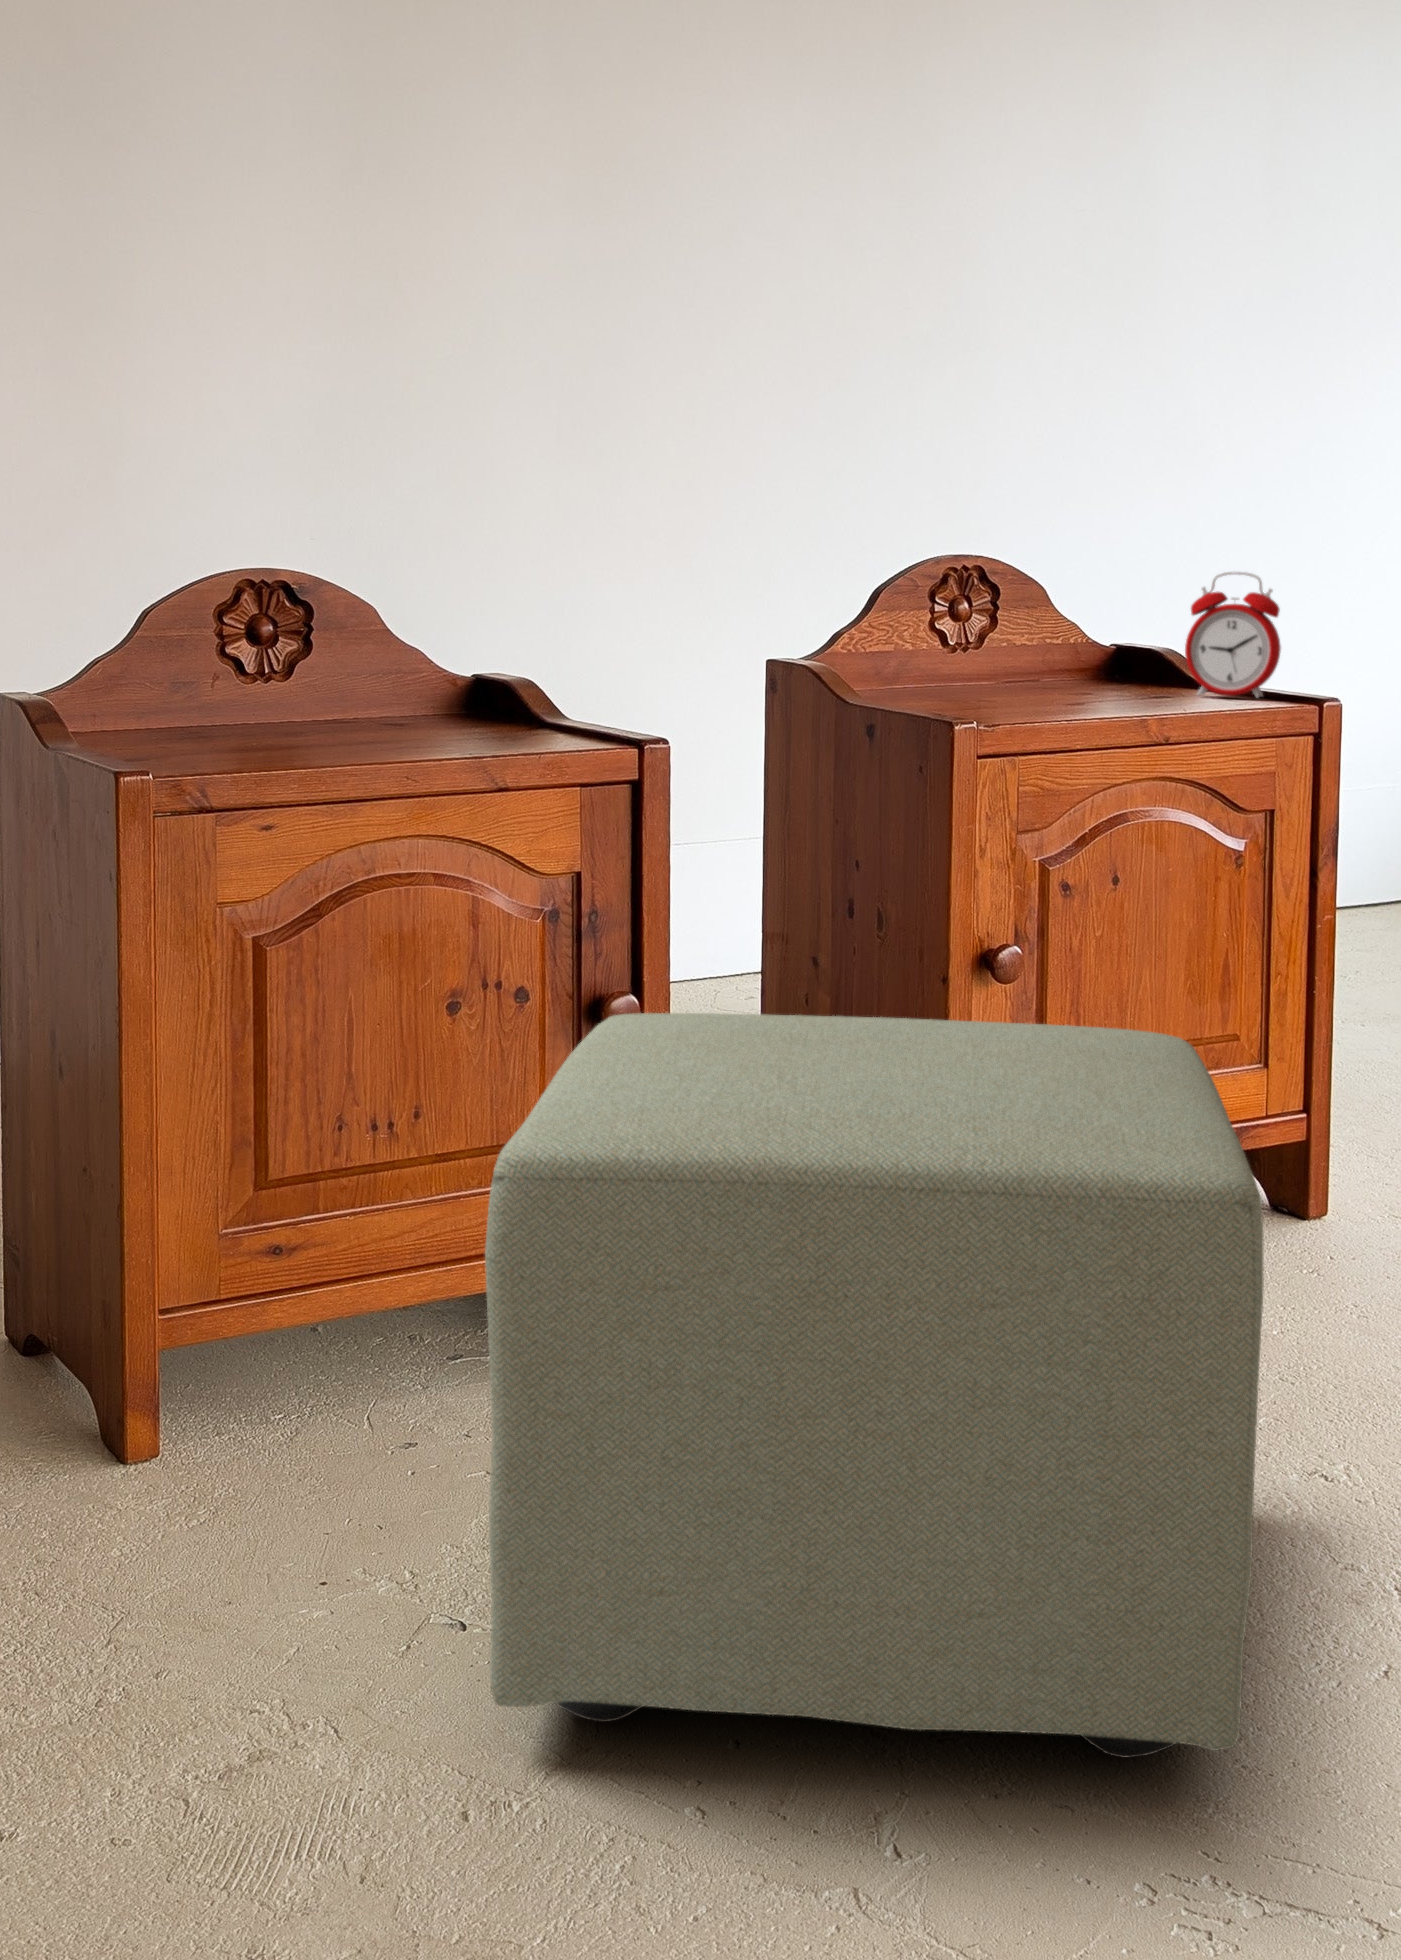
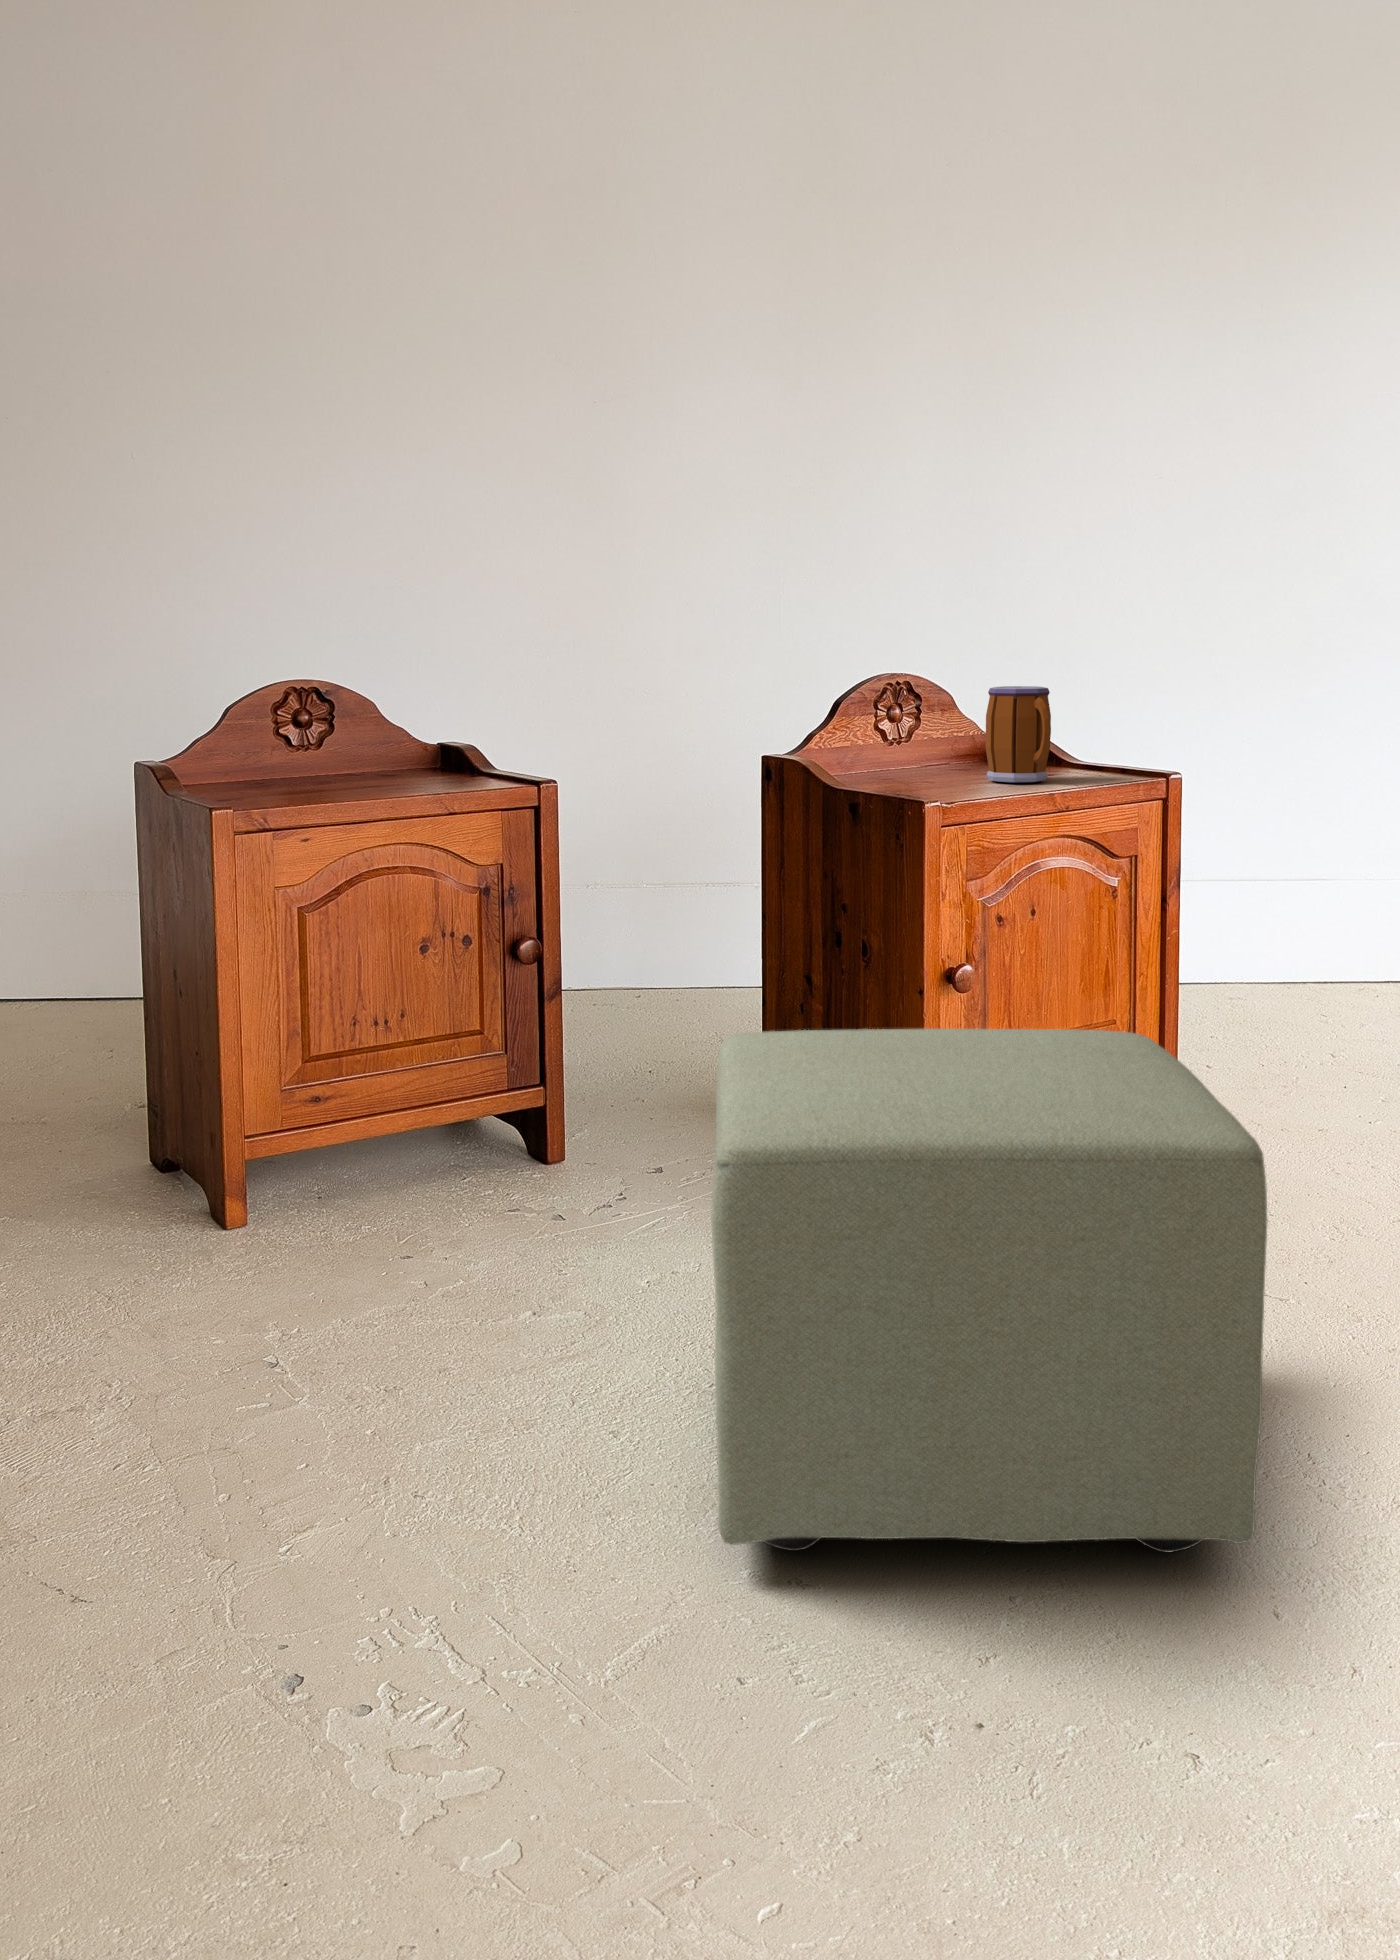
alarm clock: present [1185,572,1281,698] -> none [1065,683,1135,774]
mug: none [1069,573,1157,704] -> present [985,686,1051,783]

